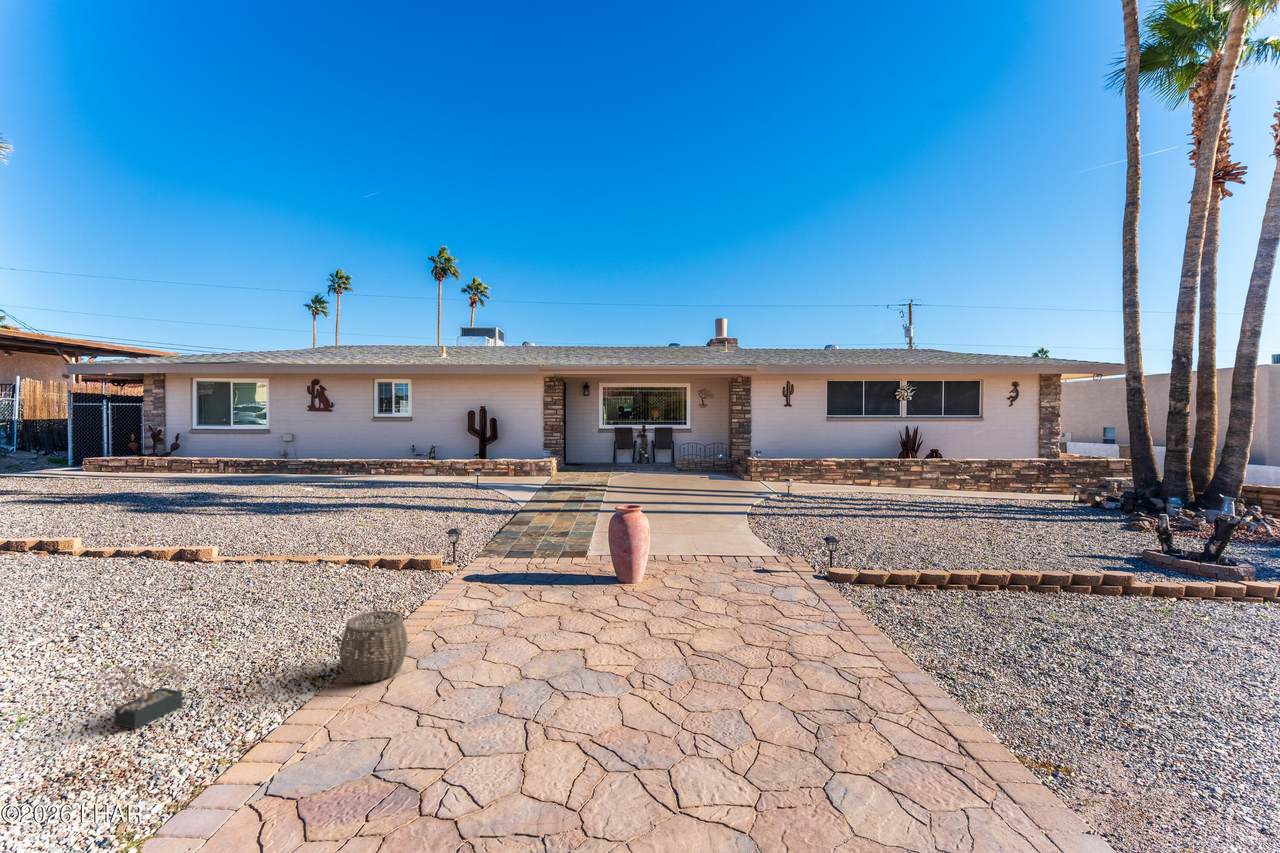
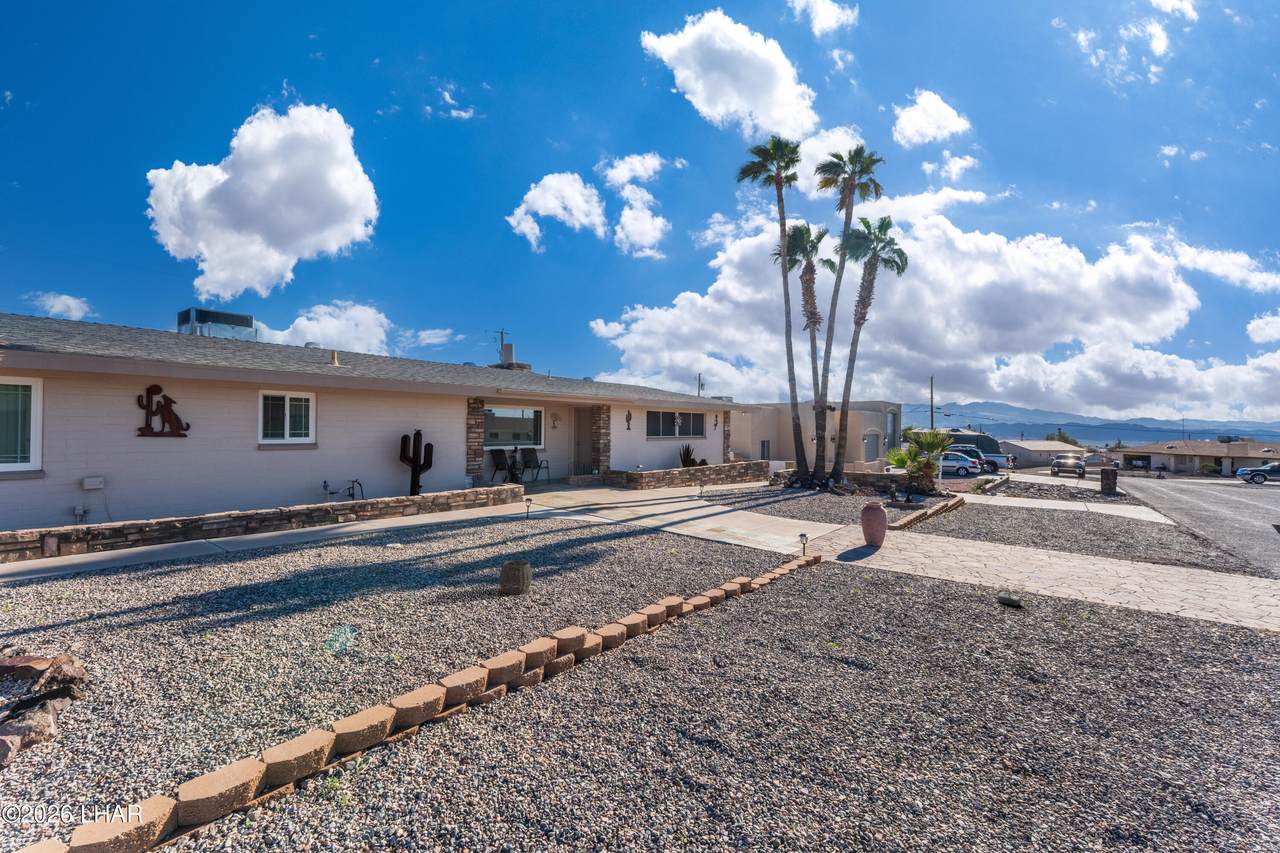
woven basket: present [339,611,408,683] -> present [499,560,532,594]

